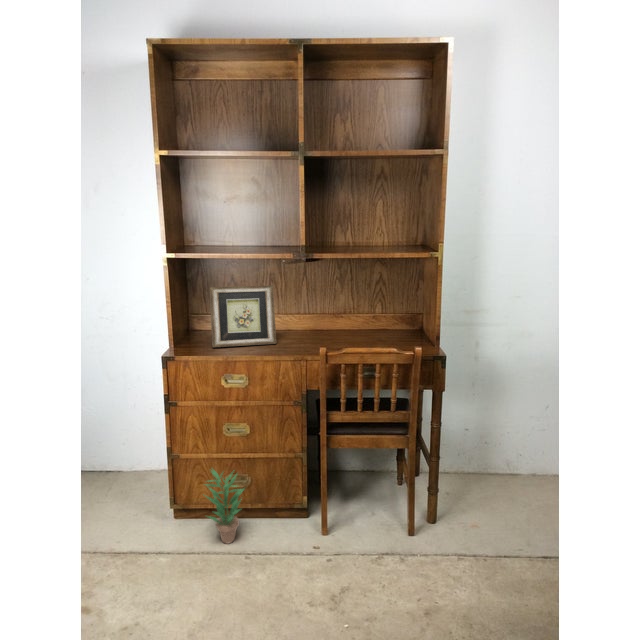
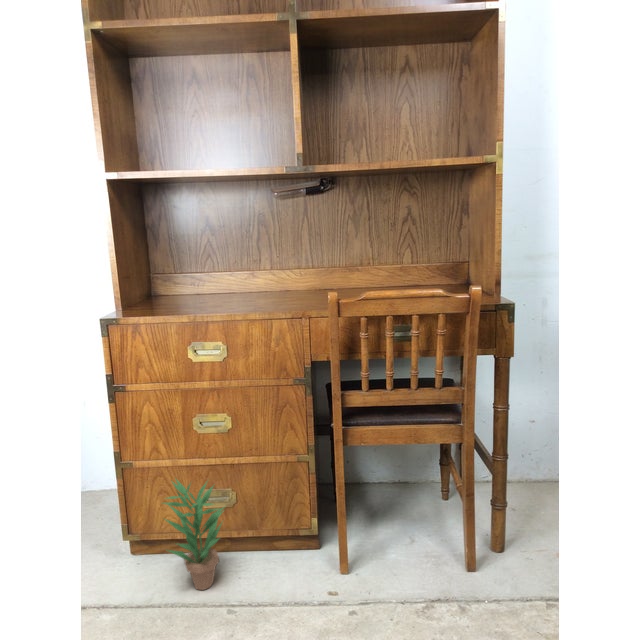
picture frame: present [209,285,276,347] -> none [169,220,267,308]

